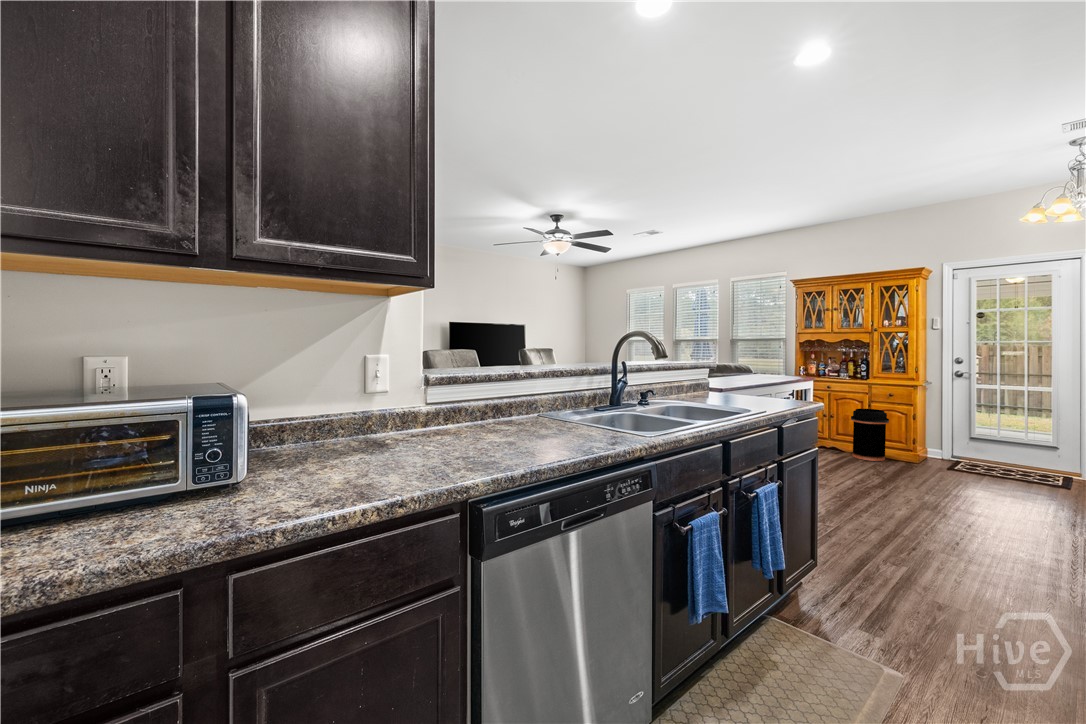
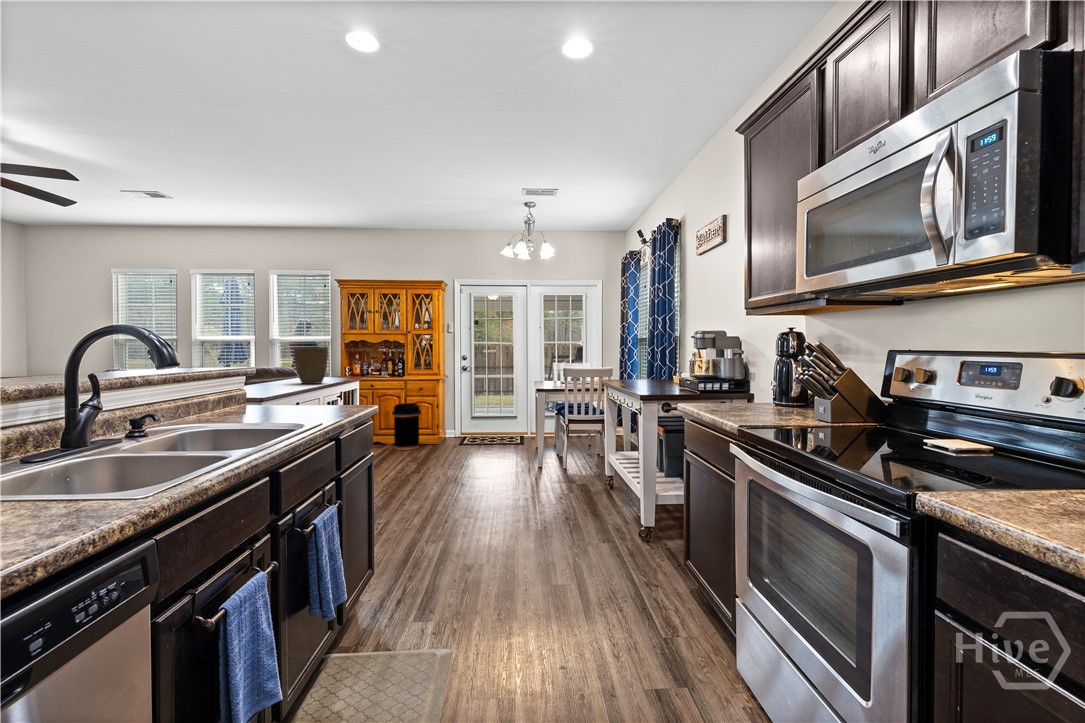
vase: none [750,346,782,380] -> present [294,347,328,384]

